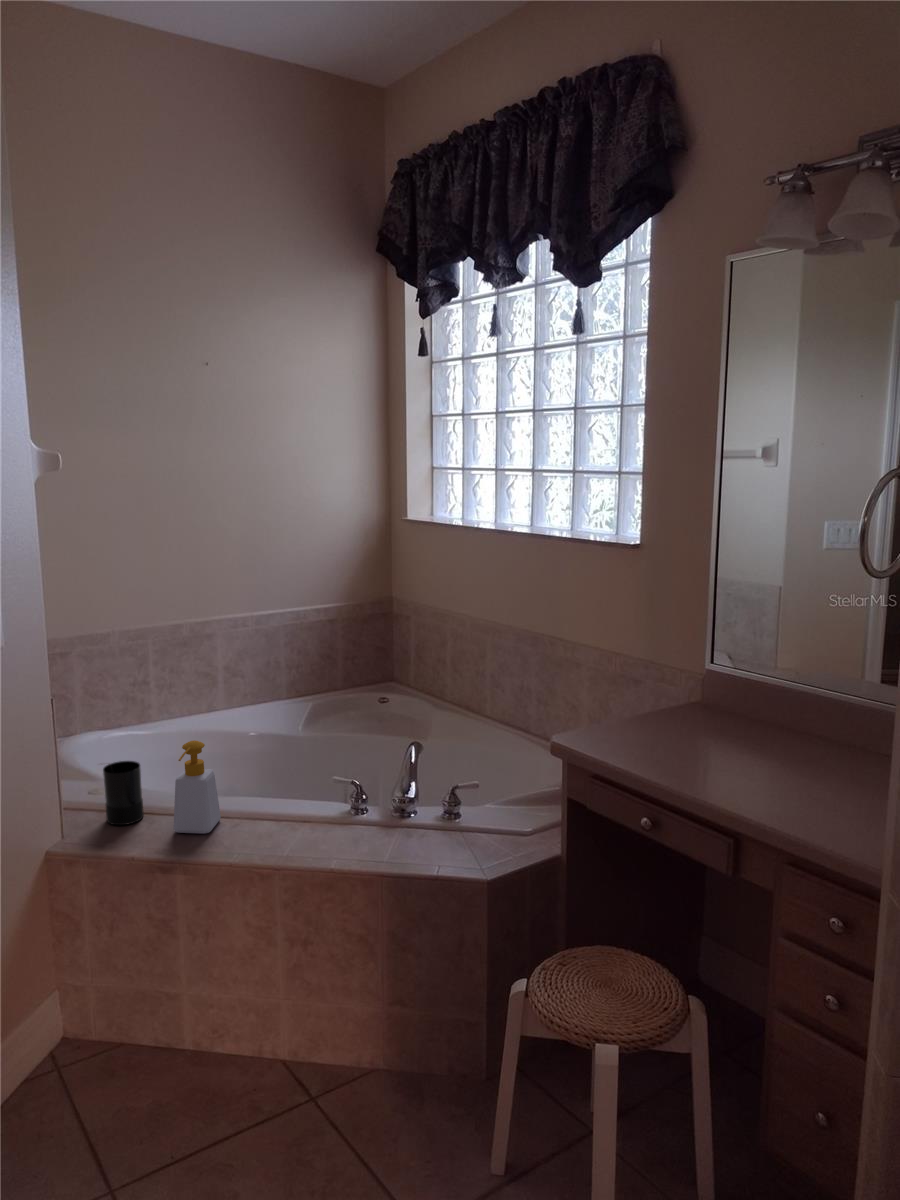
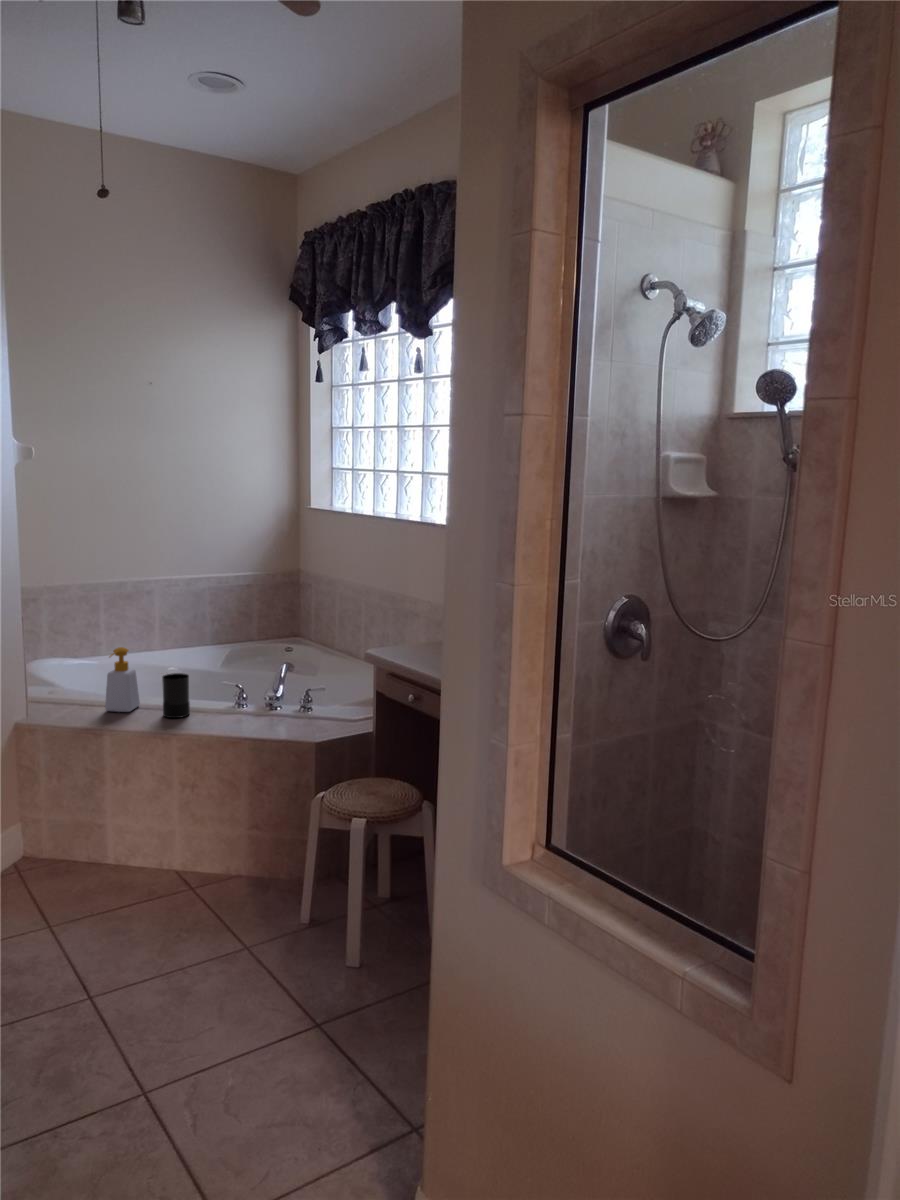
candle: present [103,761,144,825] -> present [162,673,190,718]

